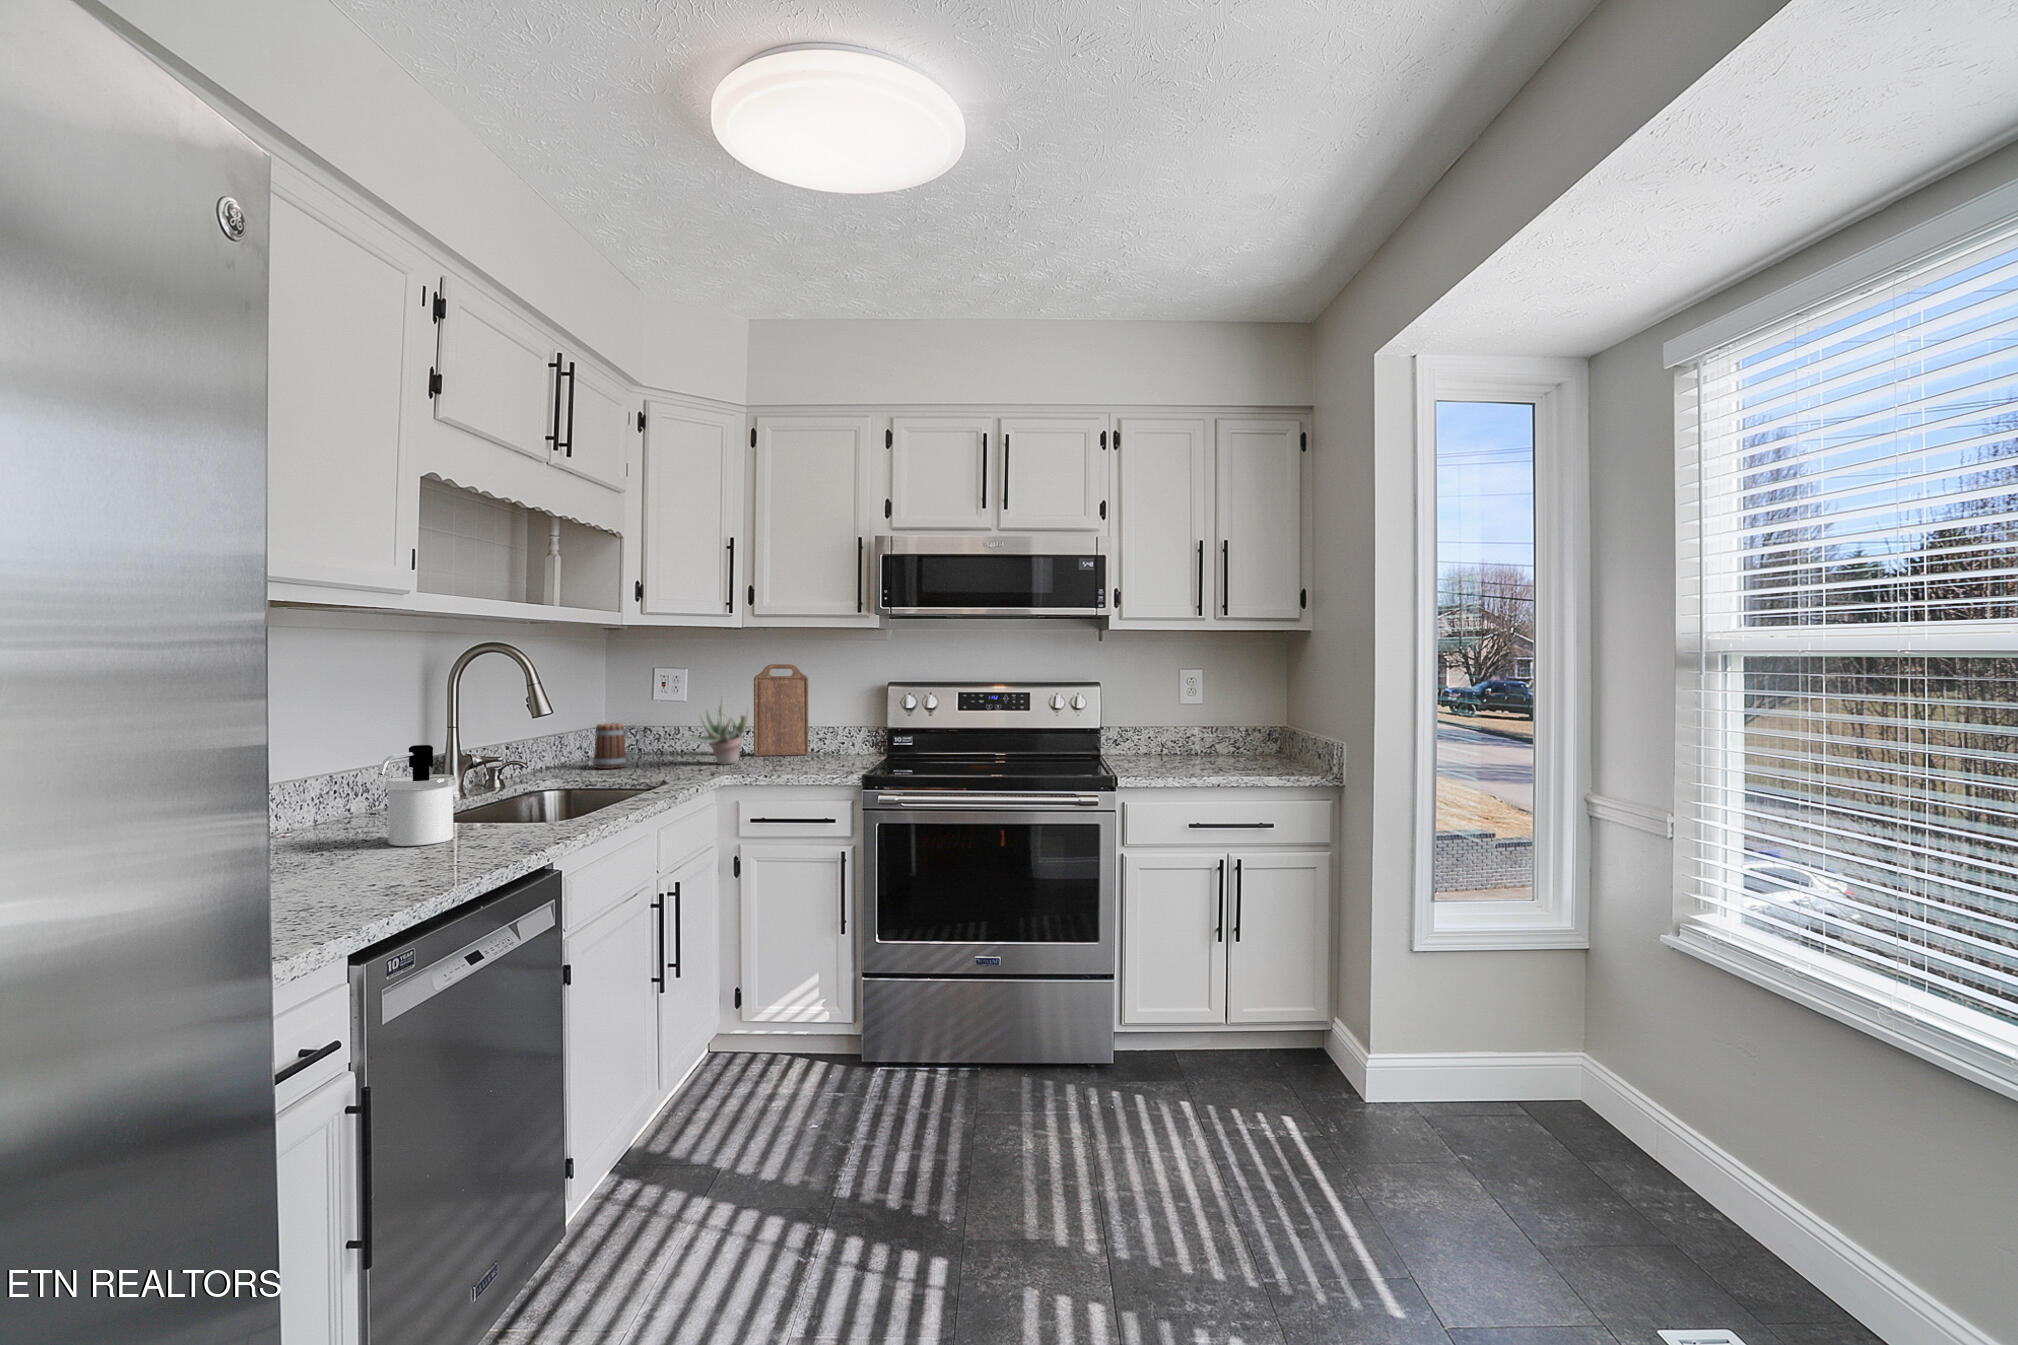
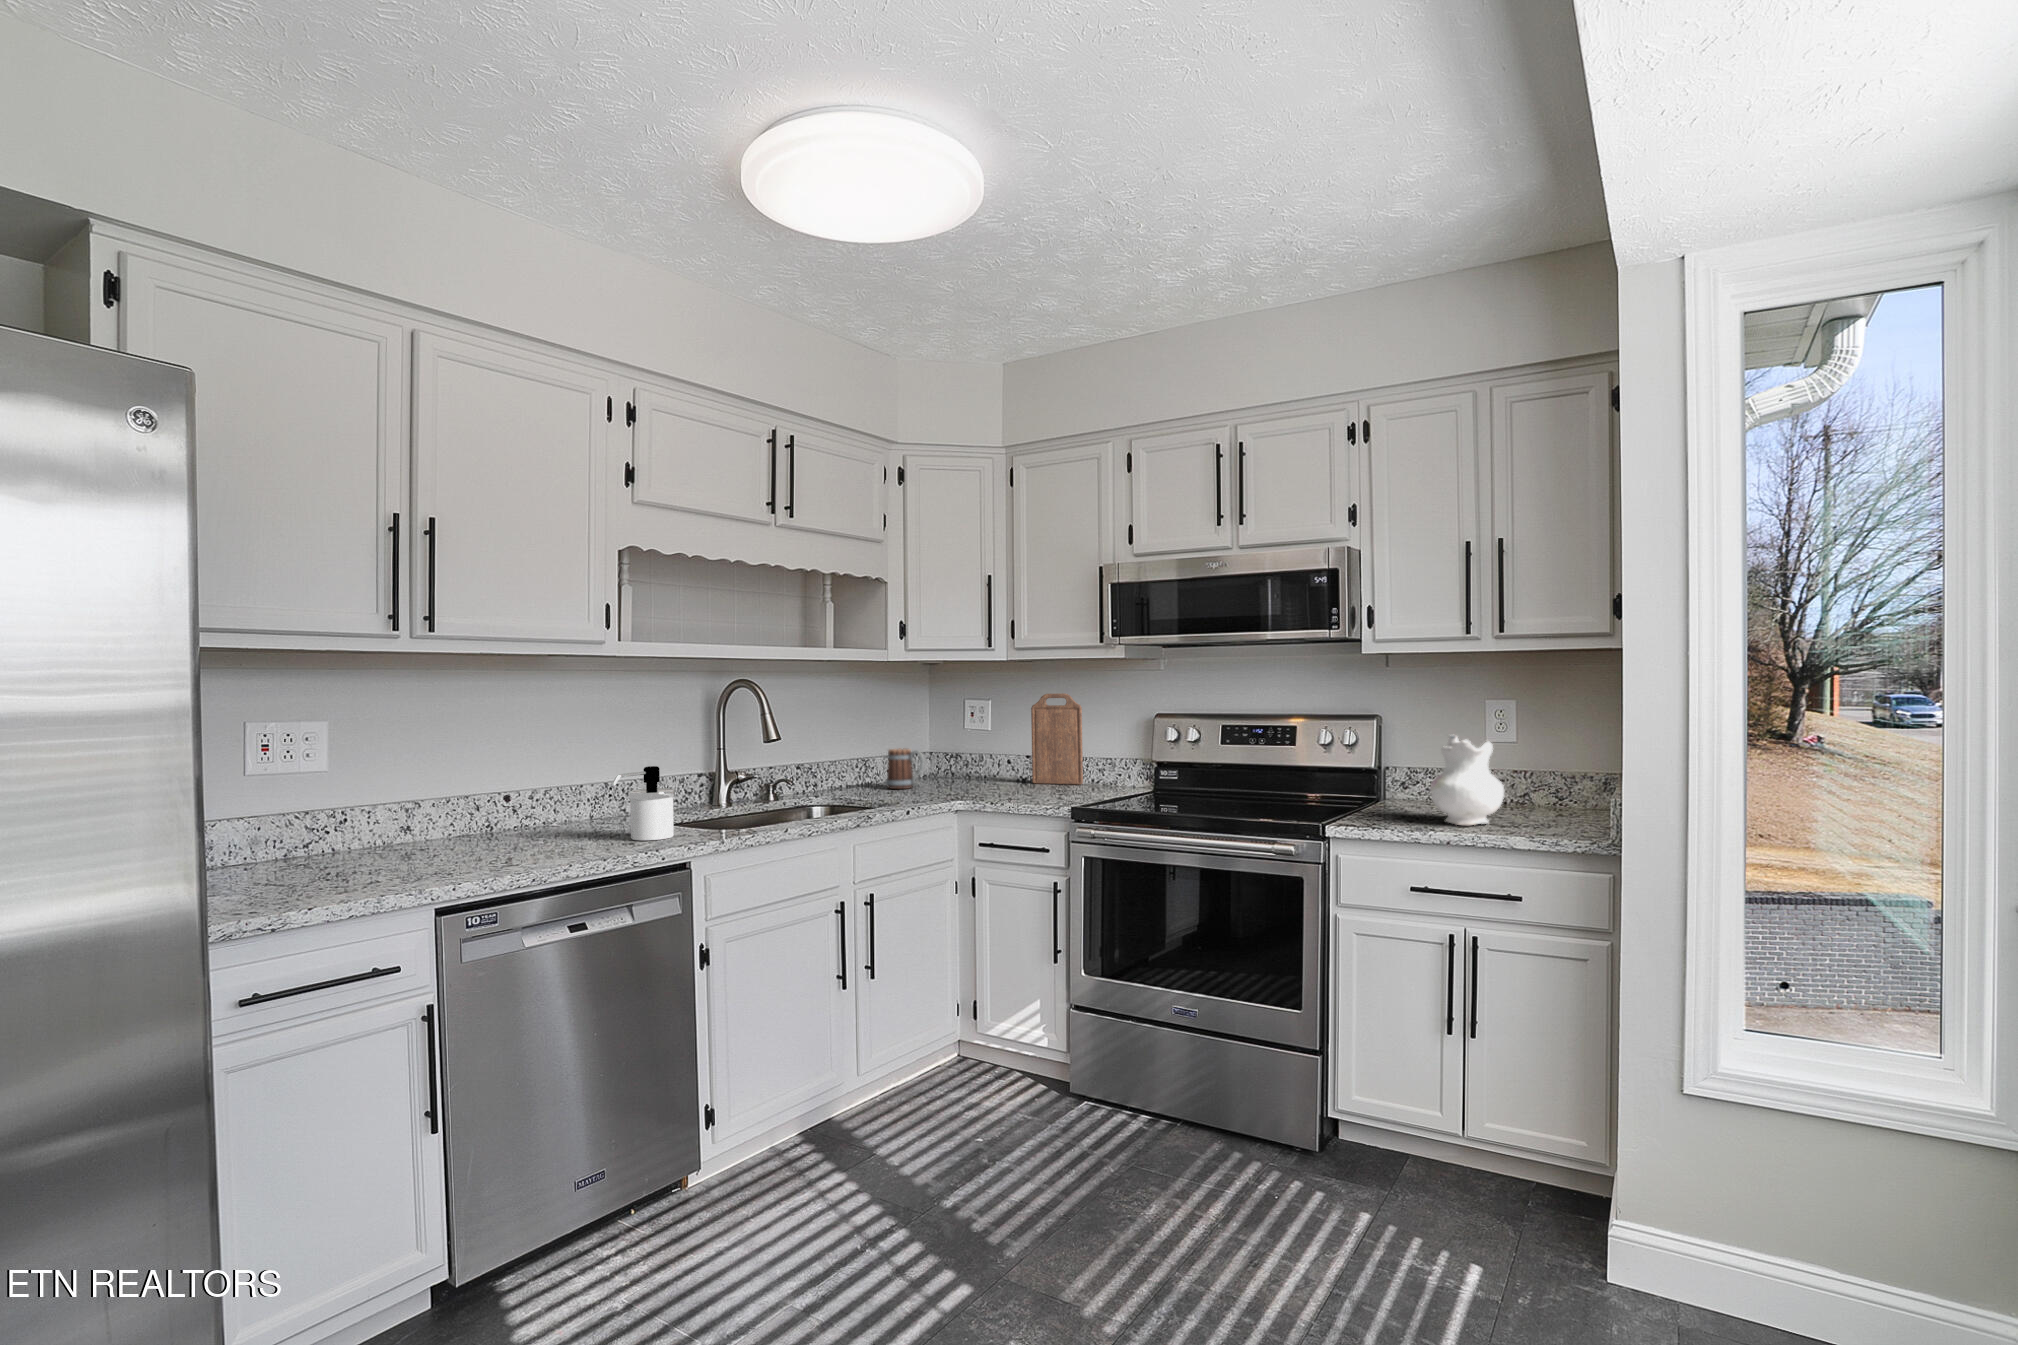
ceramic pitcher: none [1163,697,1218,769] -> present [1430,735,1504,825]
succulent plant: present [686,698,749,765] -> none [948,724,1010,791]

